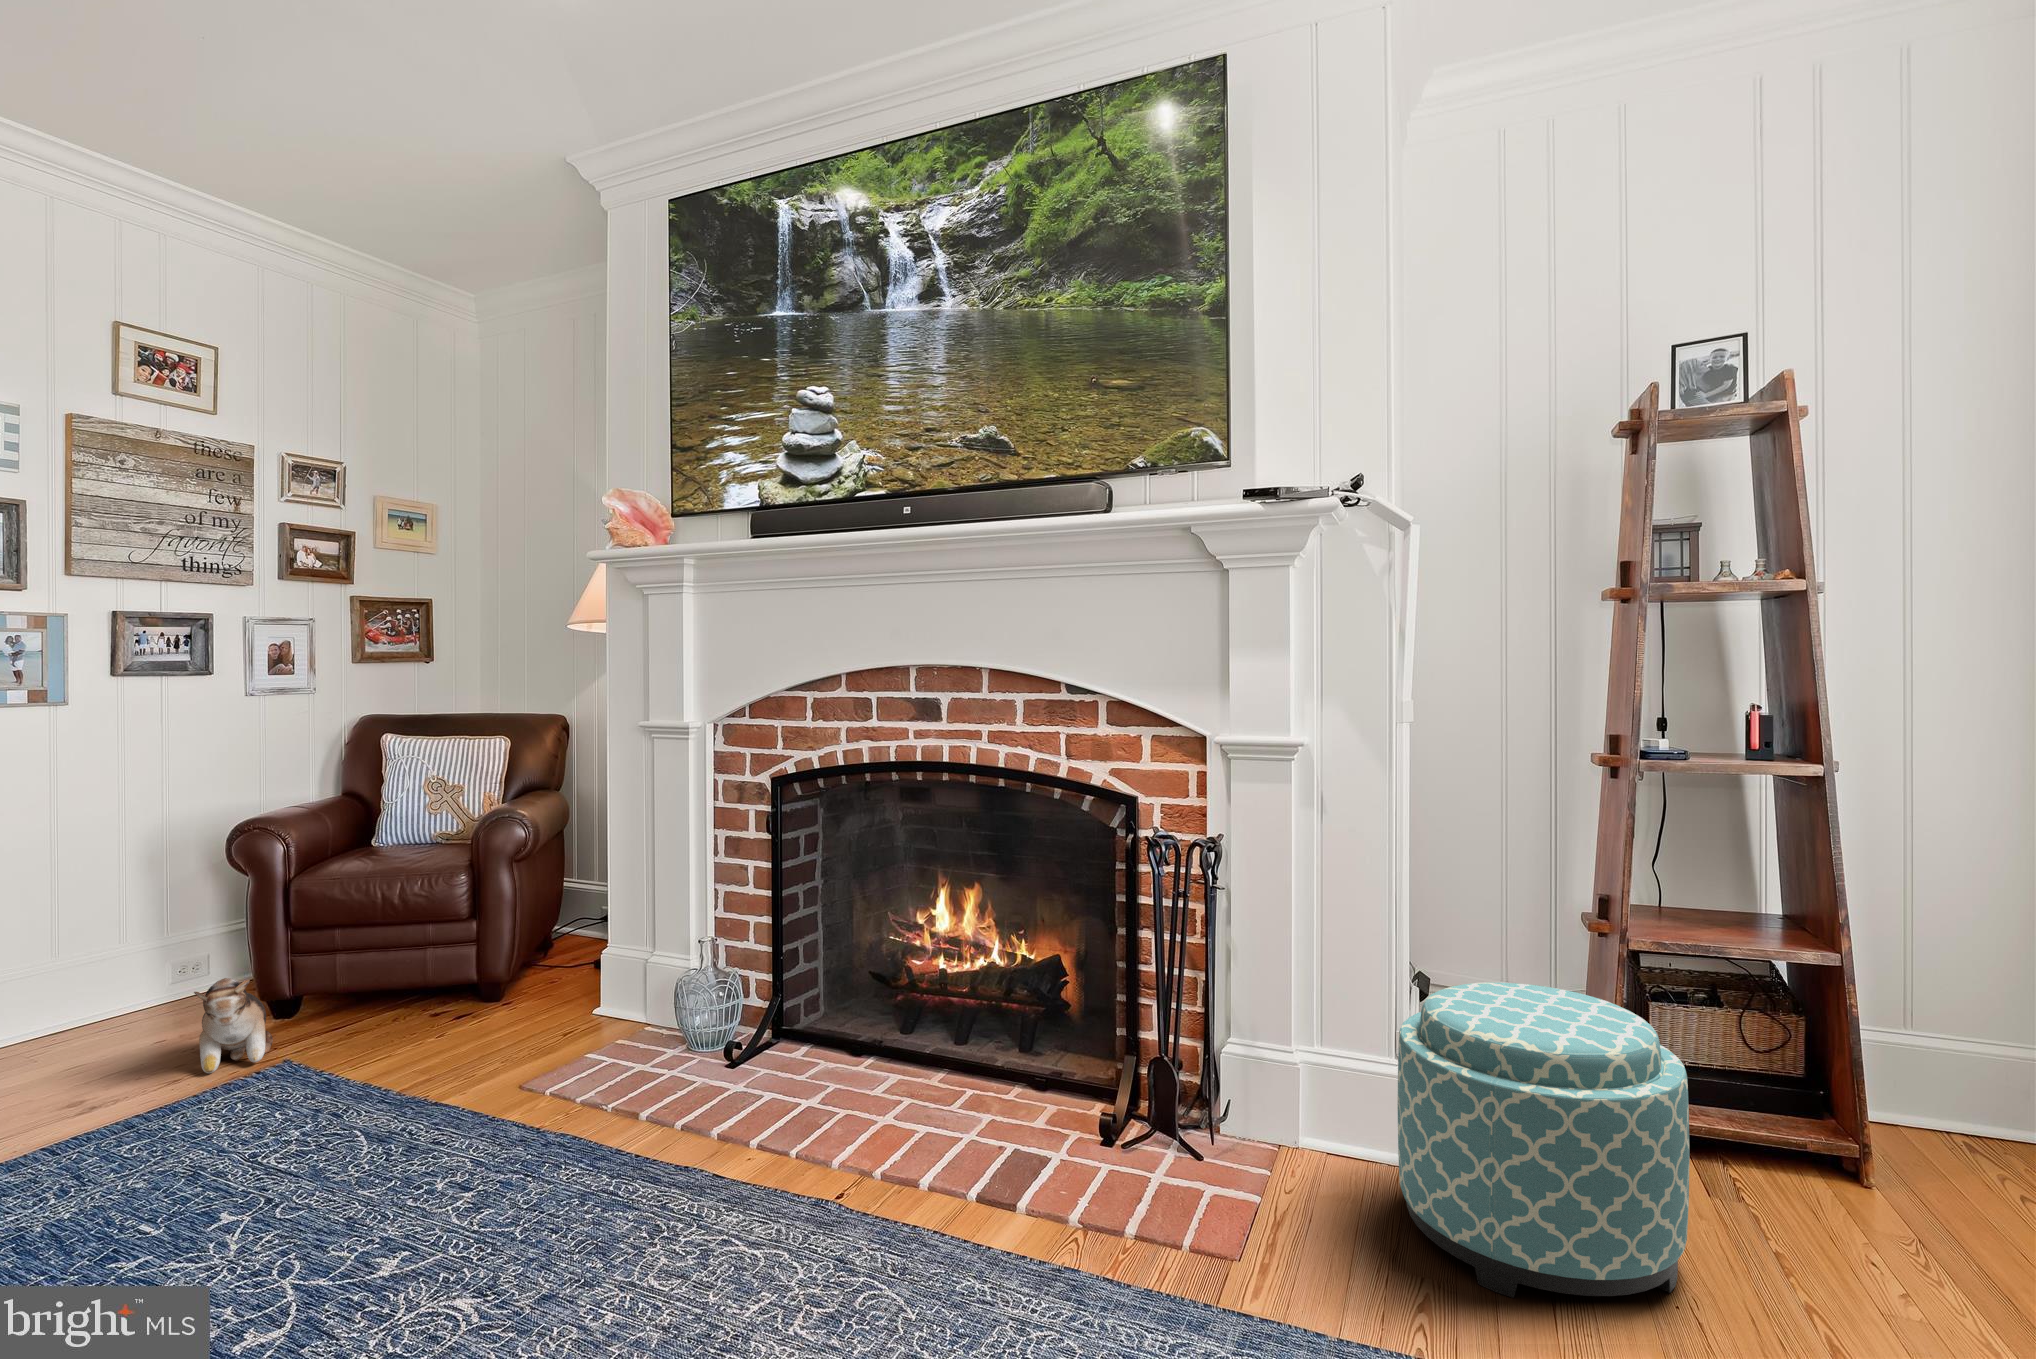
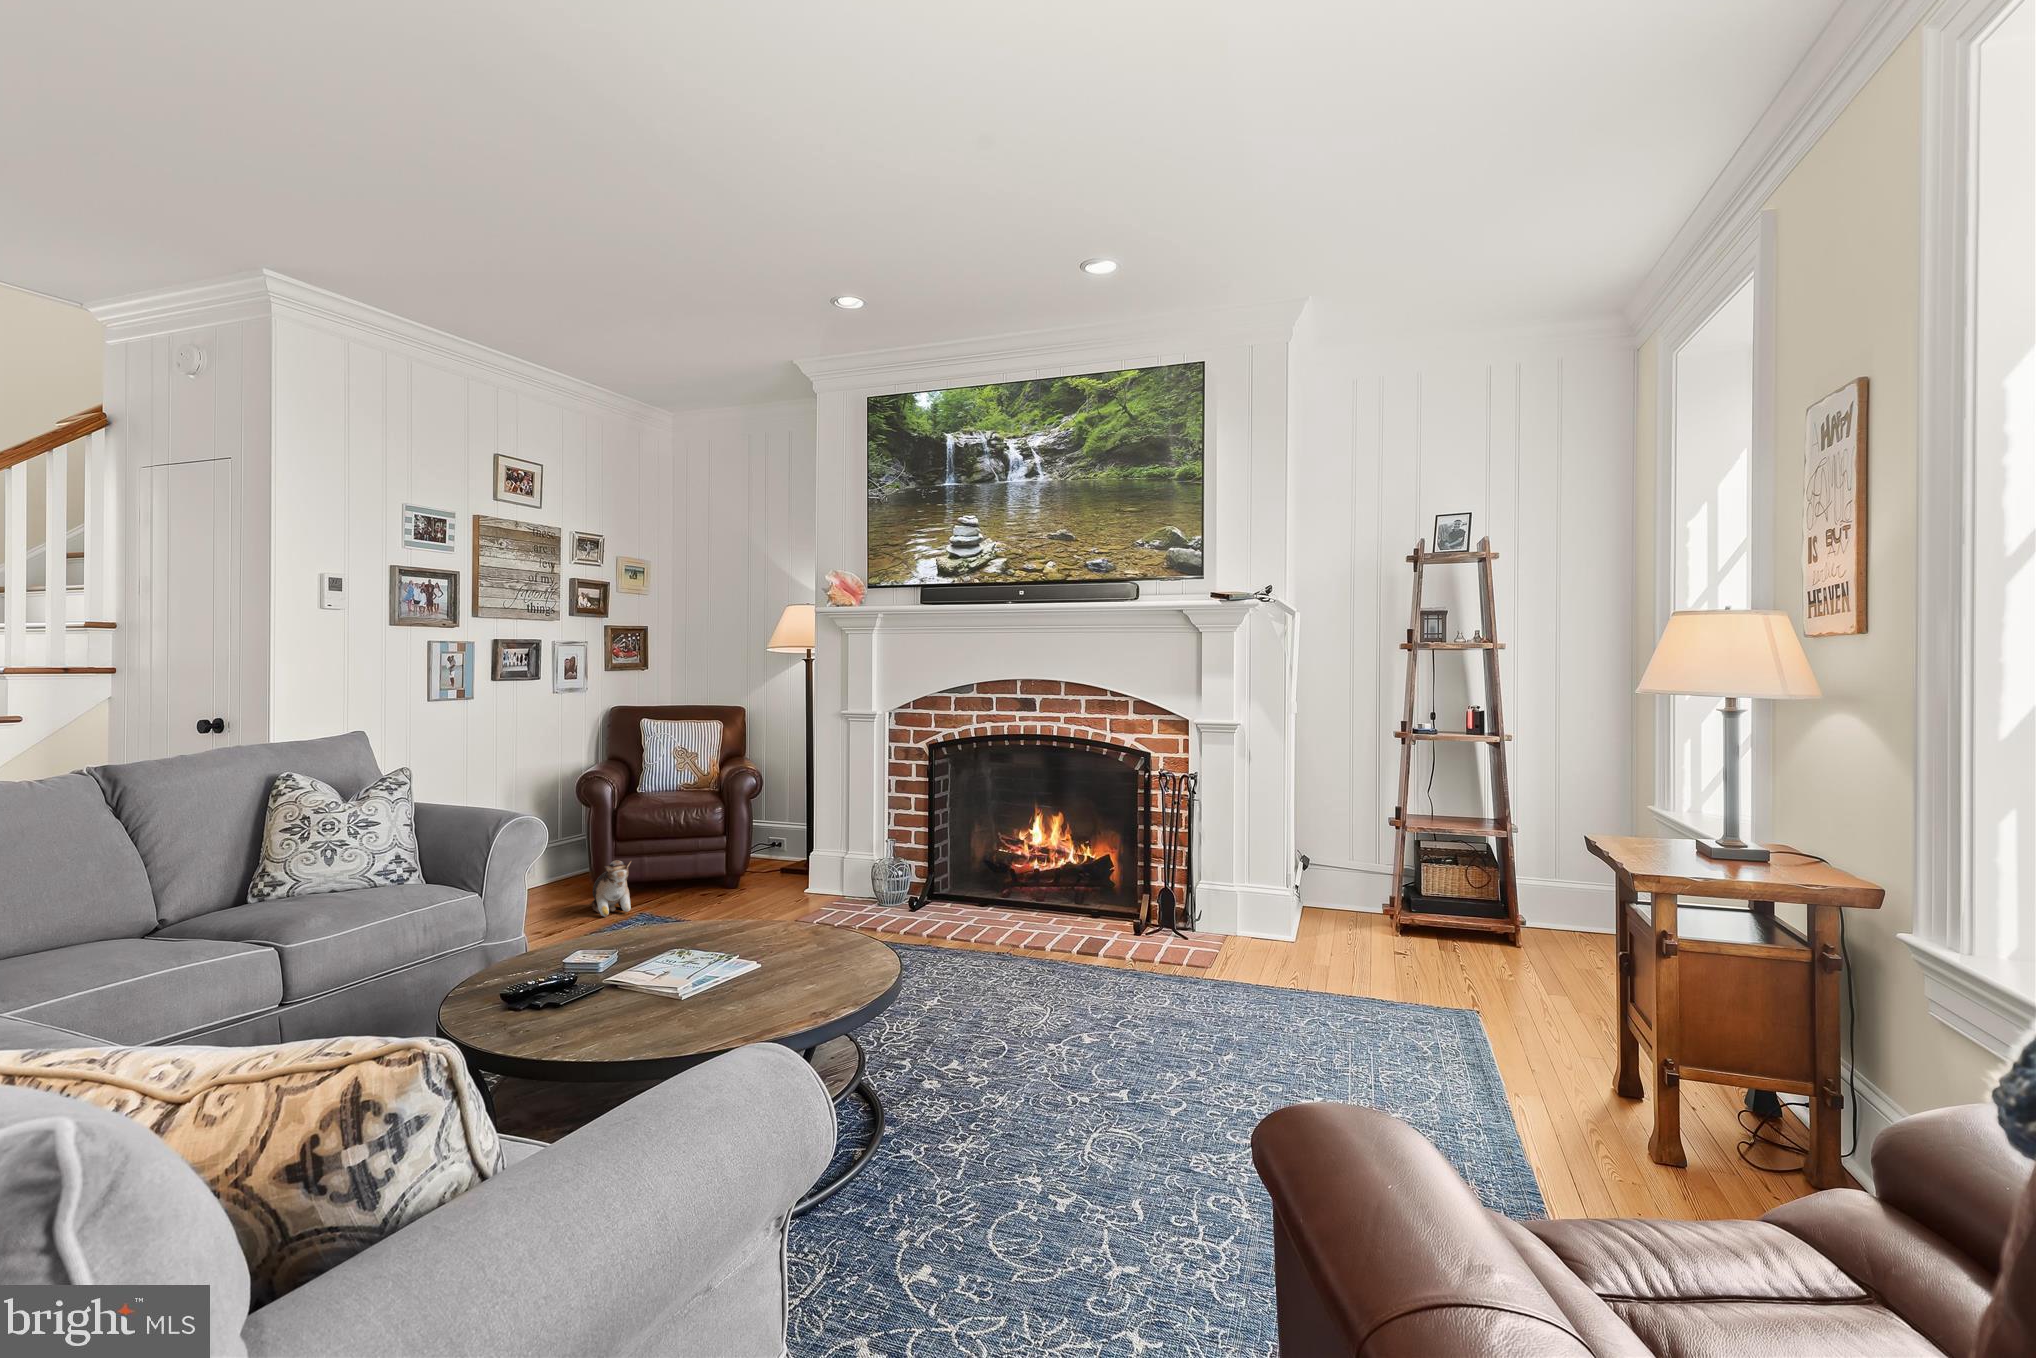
ottoman: present [1397,983,1690,1298] -> none [1289,844,1421,978]

